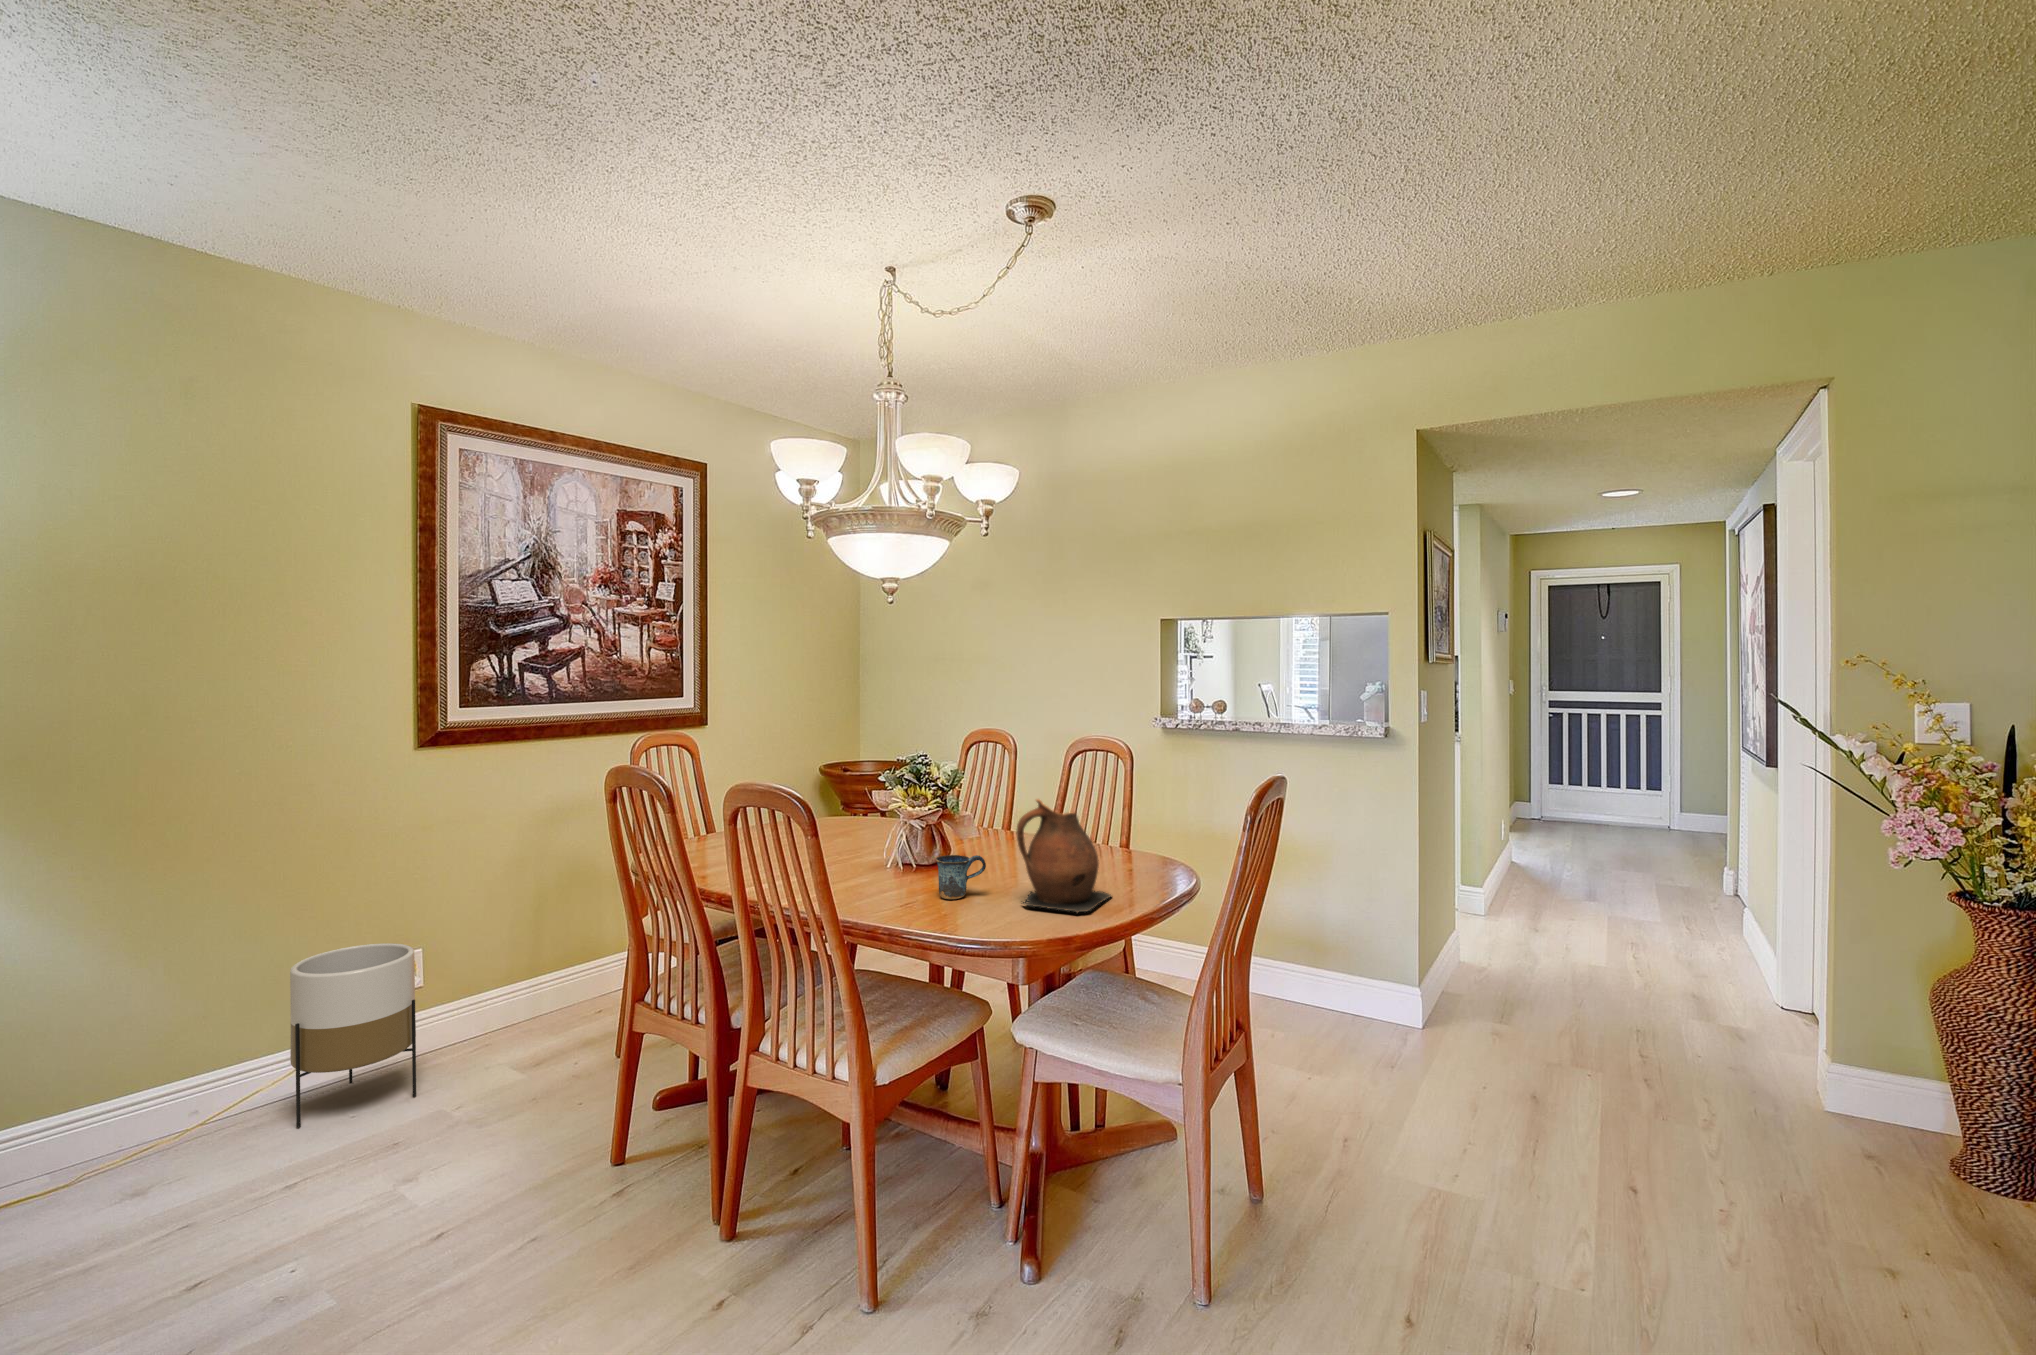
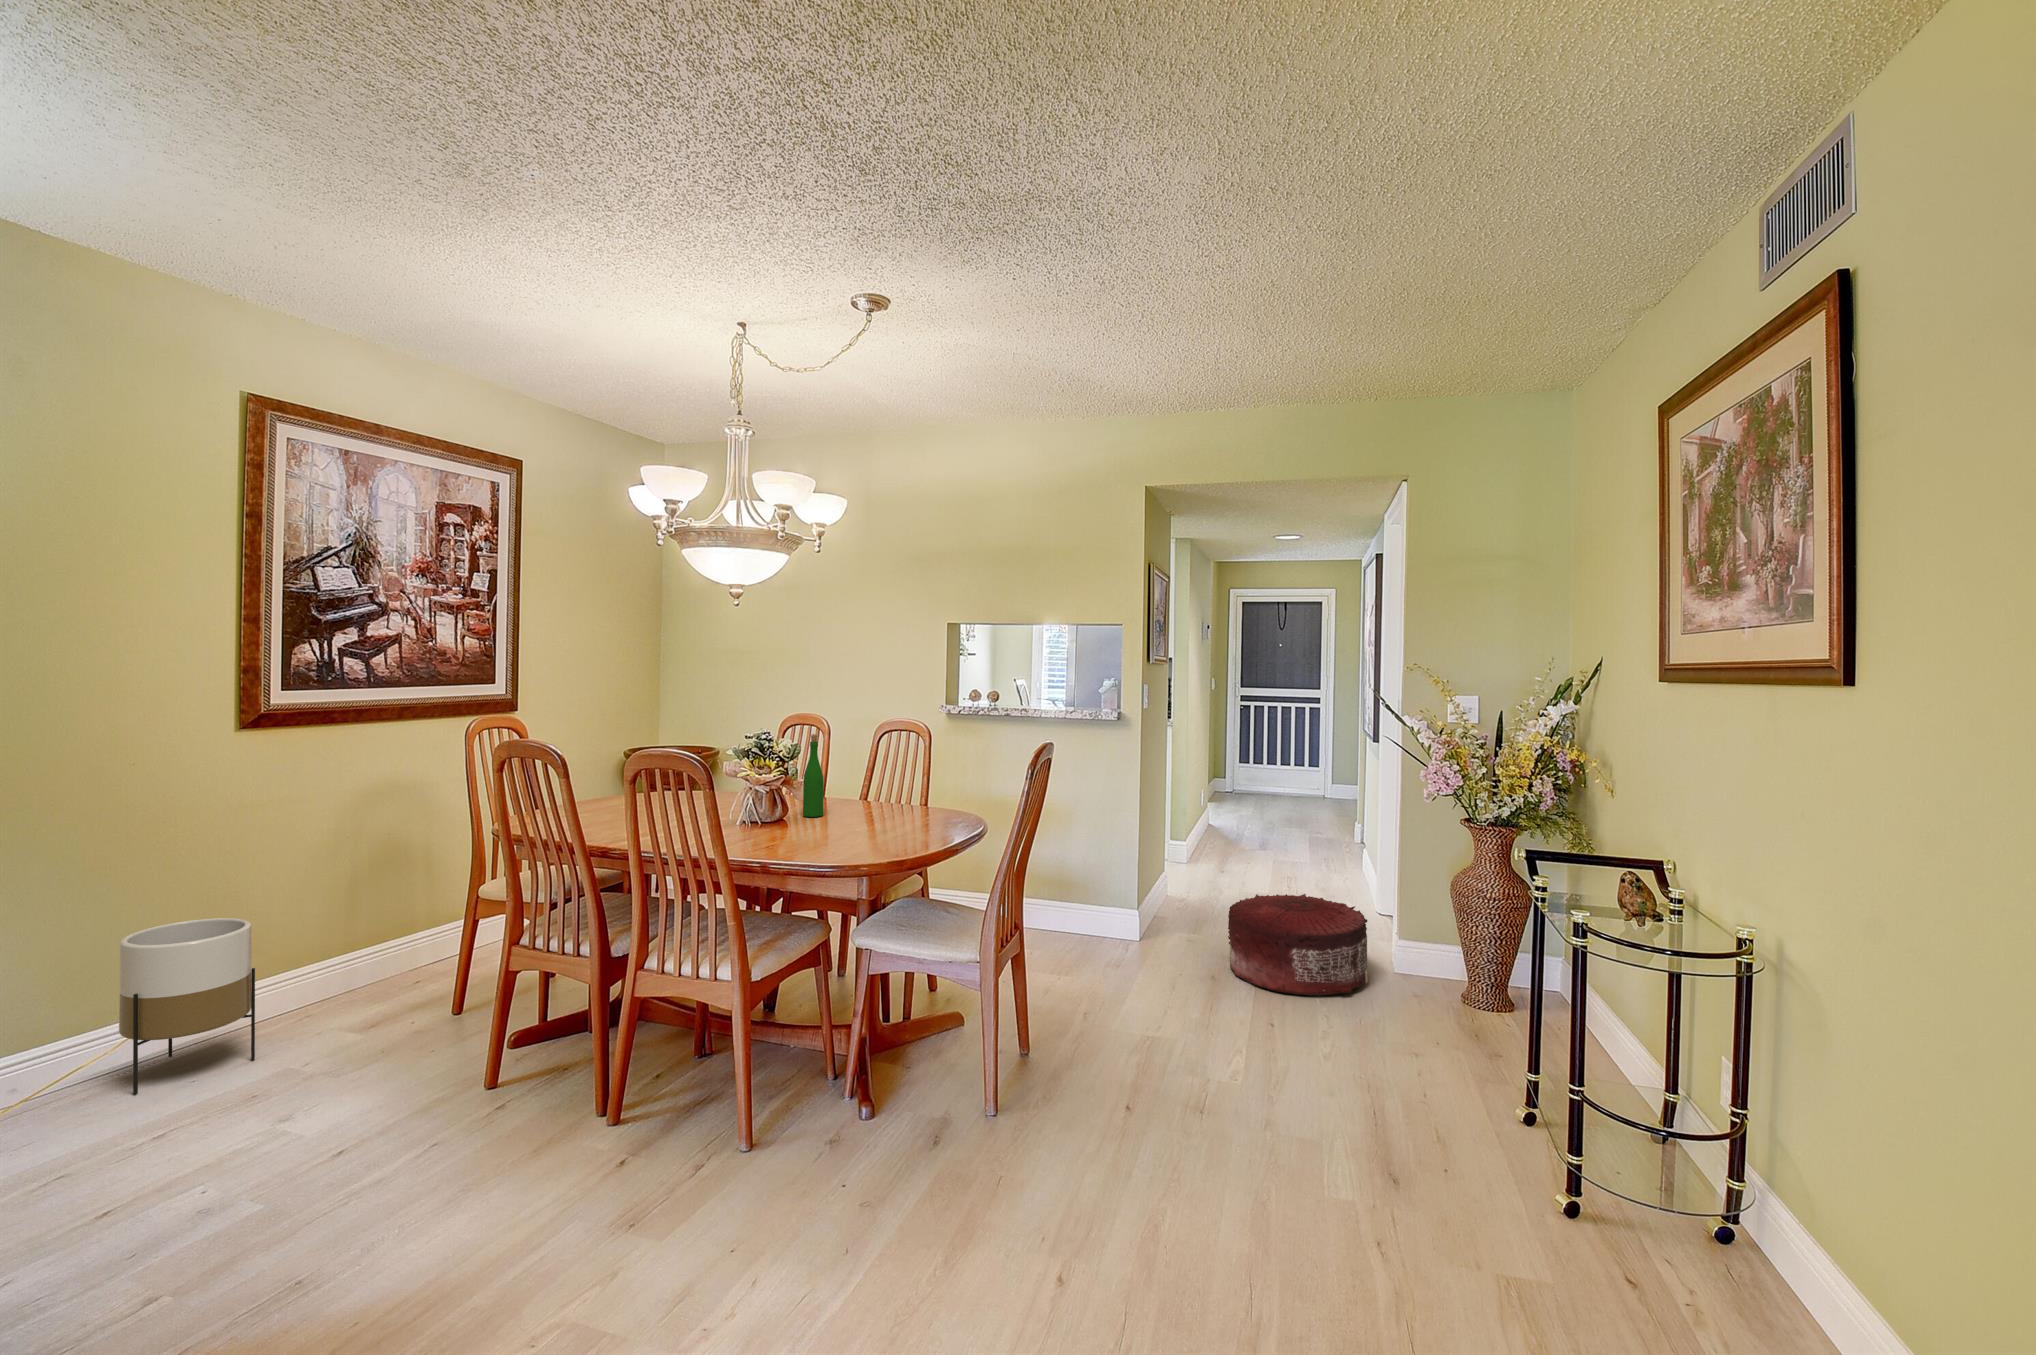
wine bottle: none [971,756,995,858] -> present [803,734,824,817]
ceramic pitcher: present [1016,799,1111,913] -> none [856,764,927,848]
mug: present [936,855,986,899] -> none [789,809,829,843]
pouf: none [1556,980,1799,1152] -> present [1228,894,1368,995]

